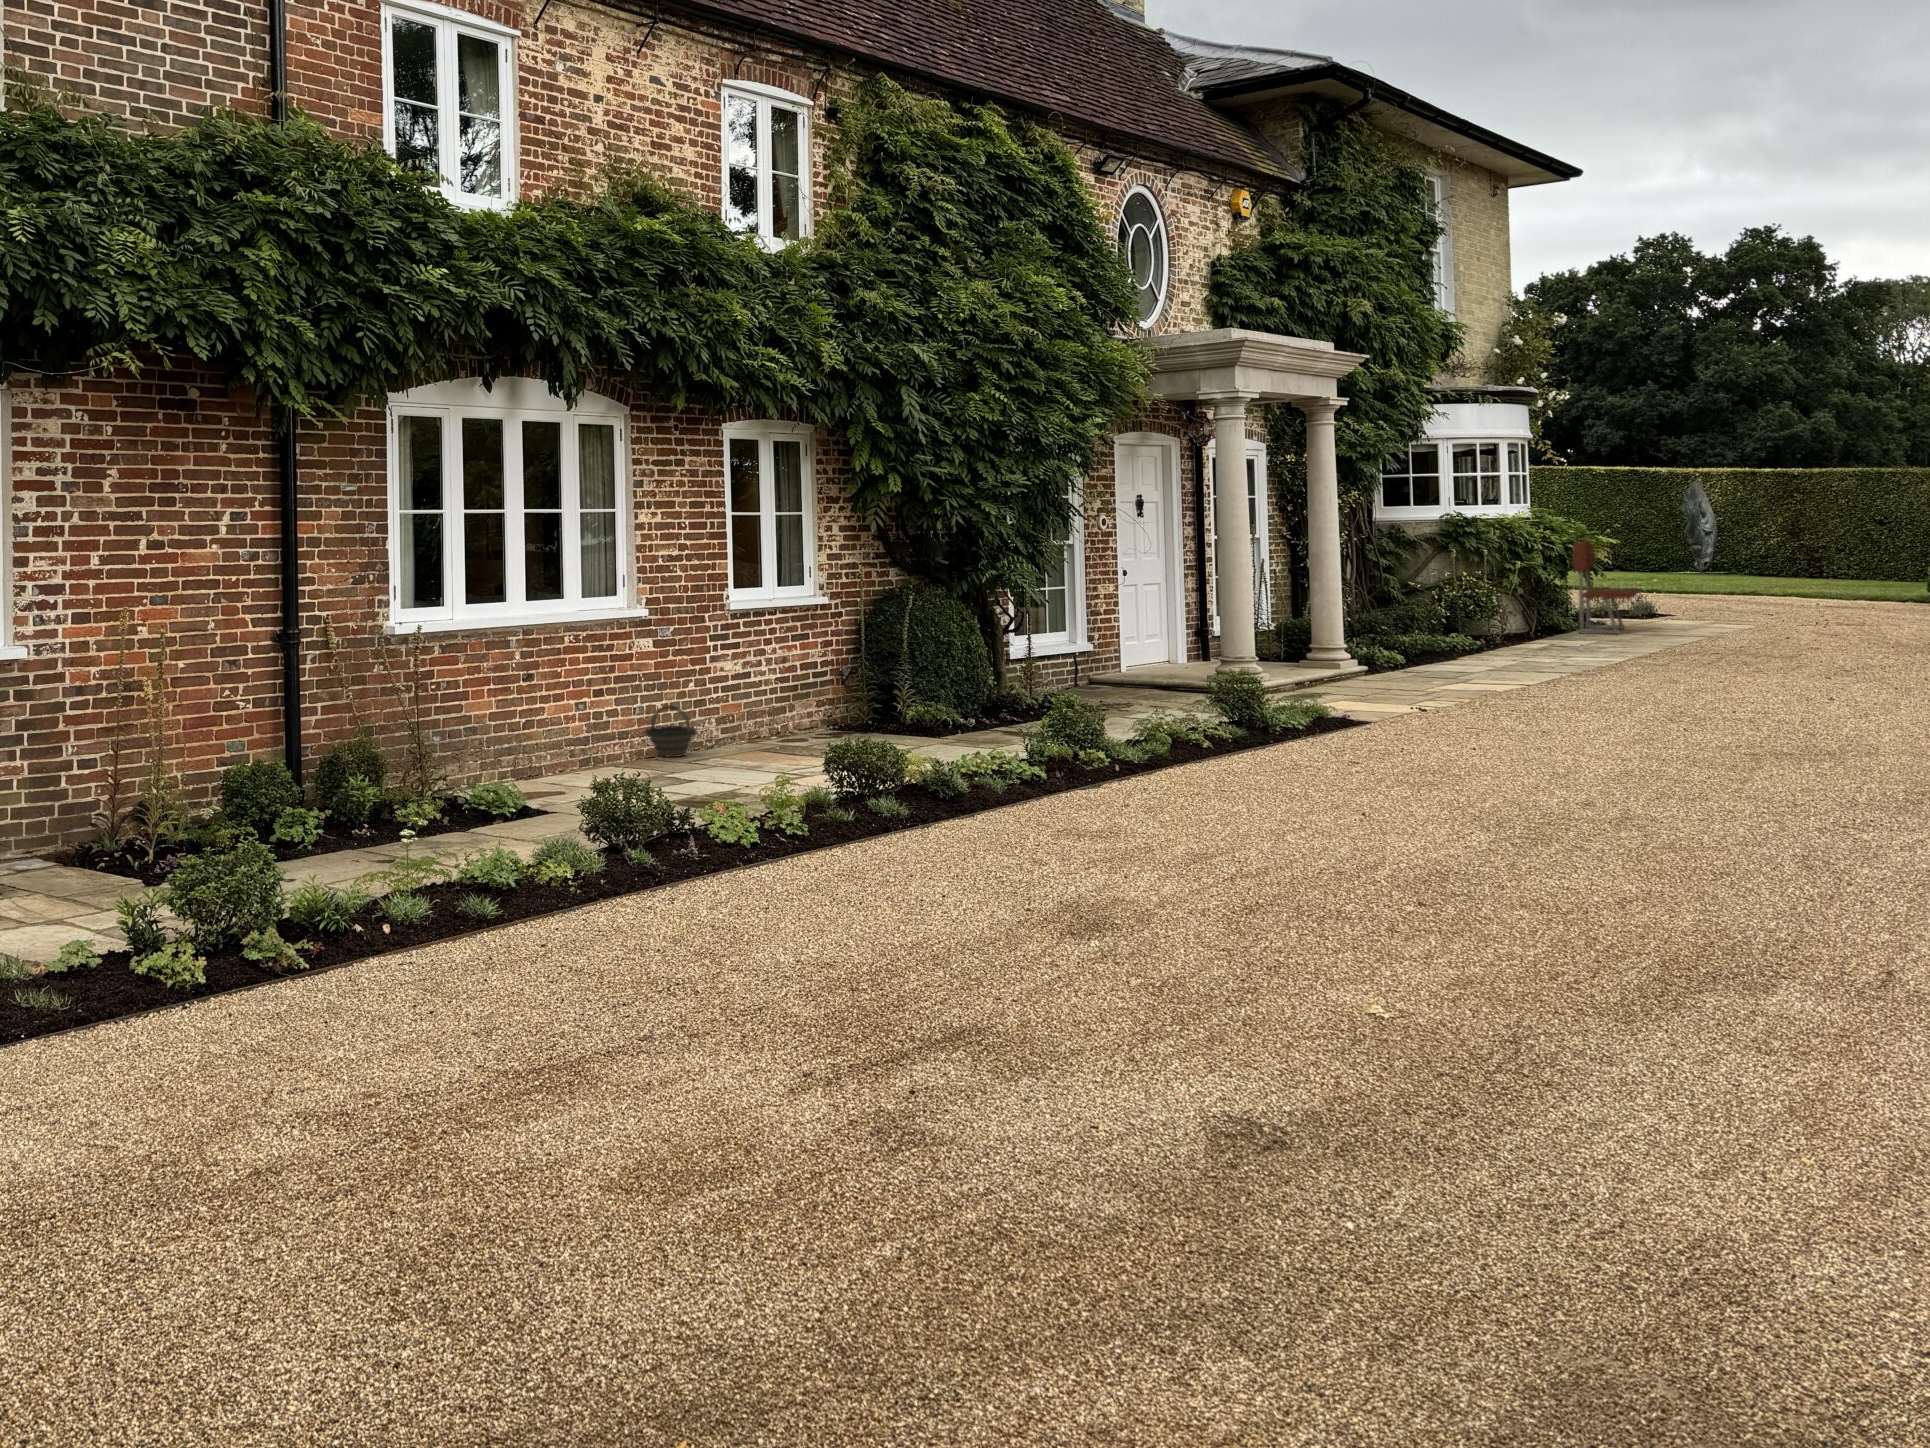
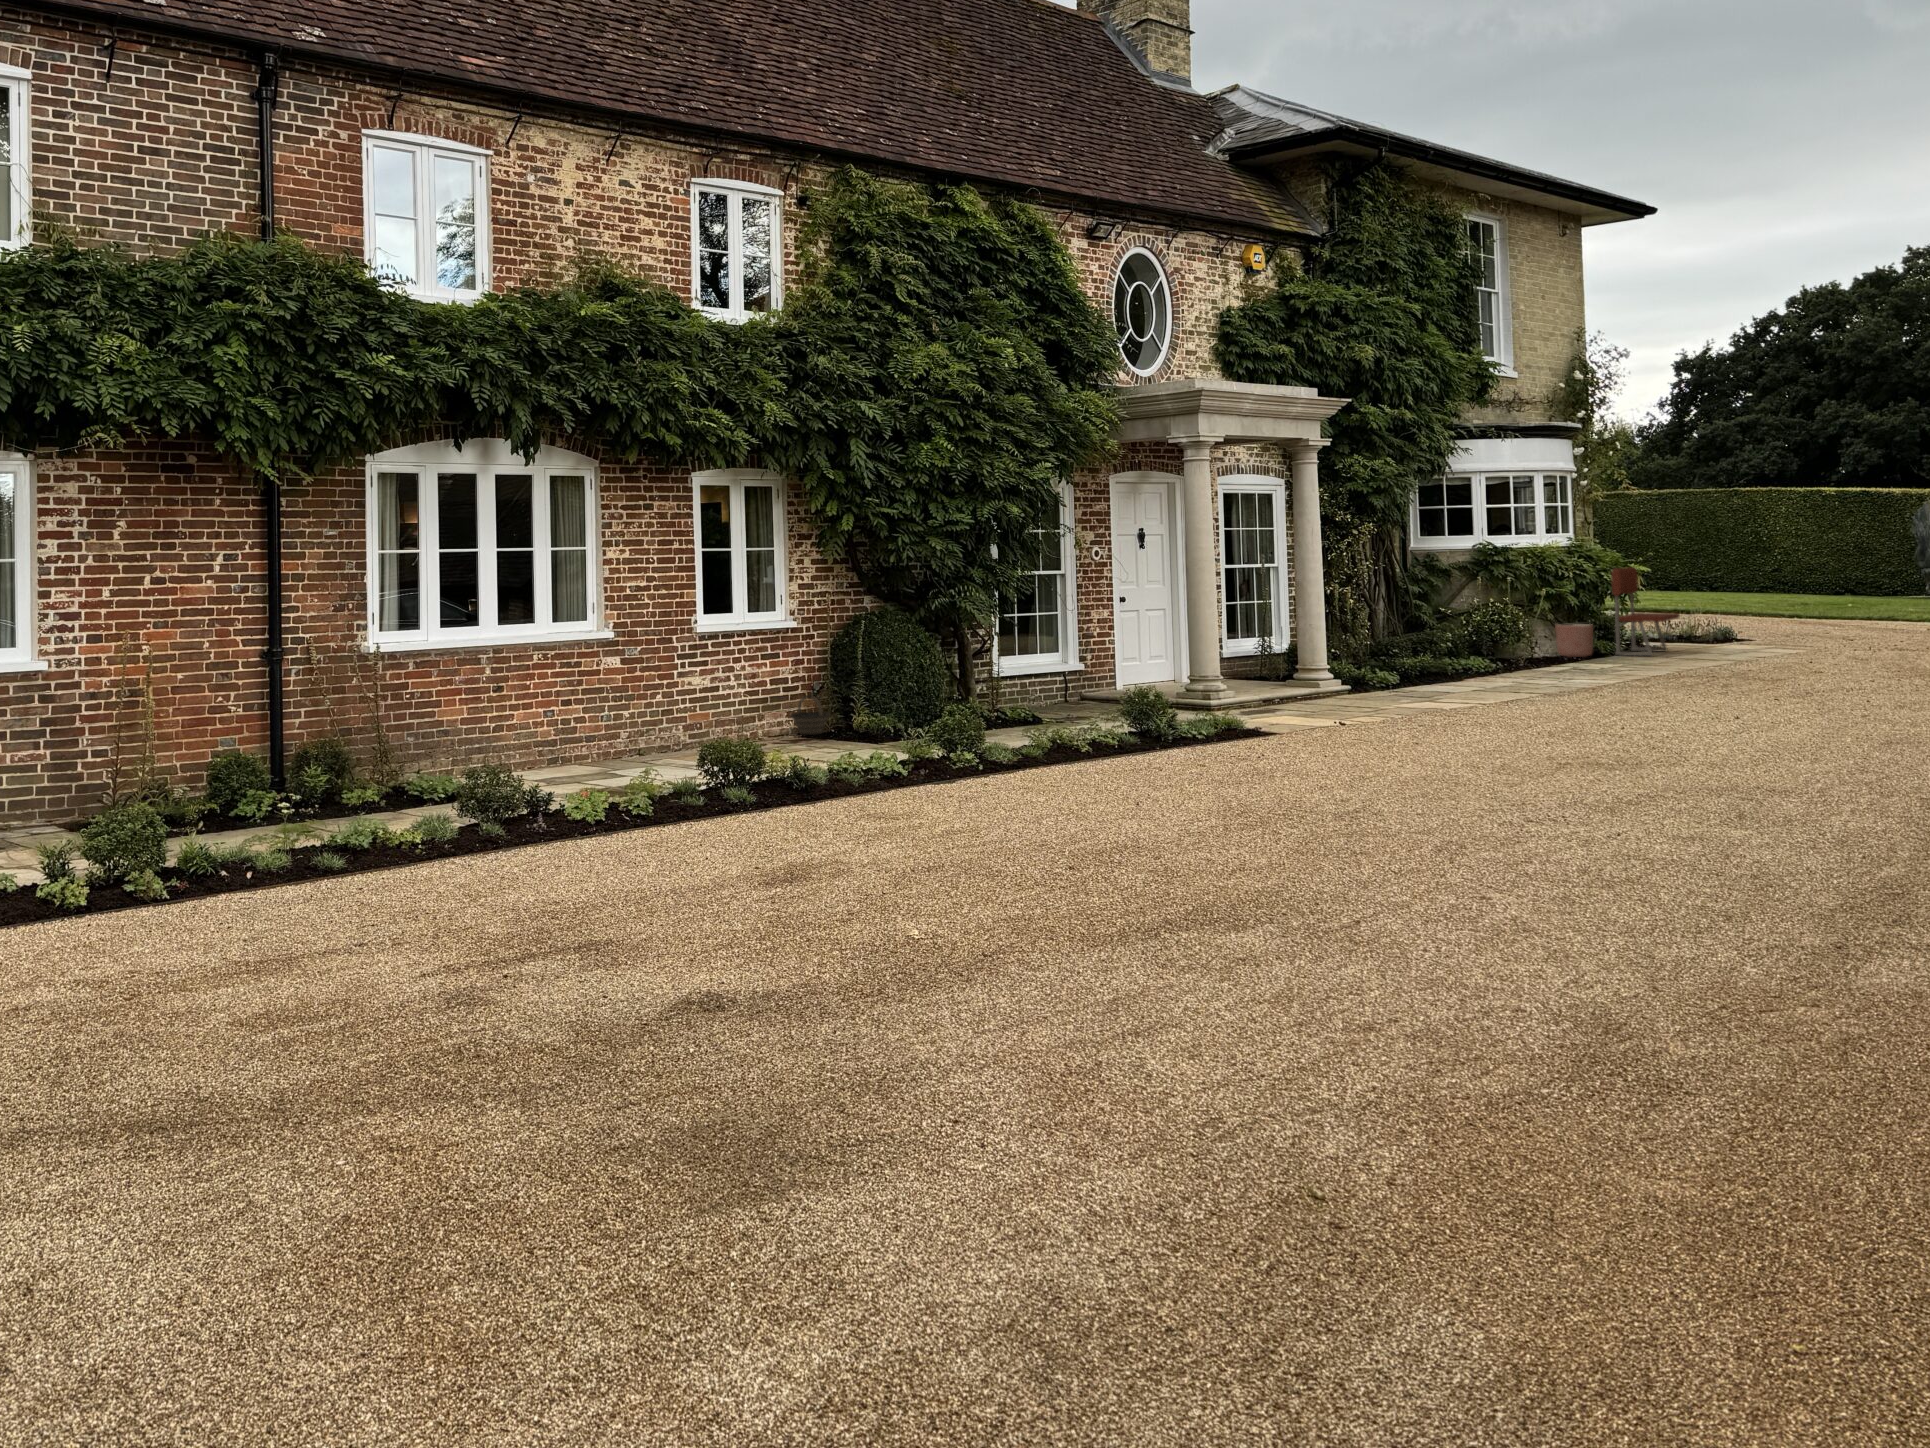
planter: none [1518,600,1559,635] -> present [1555,624,1593,657]
bucket: present [646,705,697,757] -> present [791,695,830,735]

